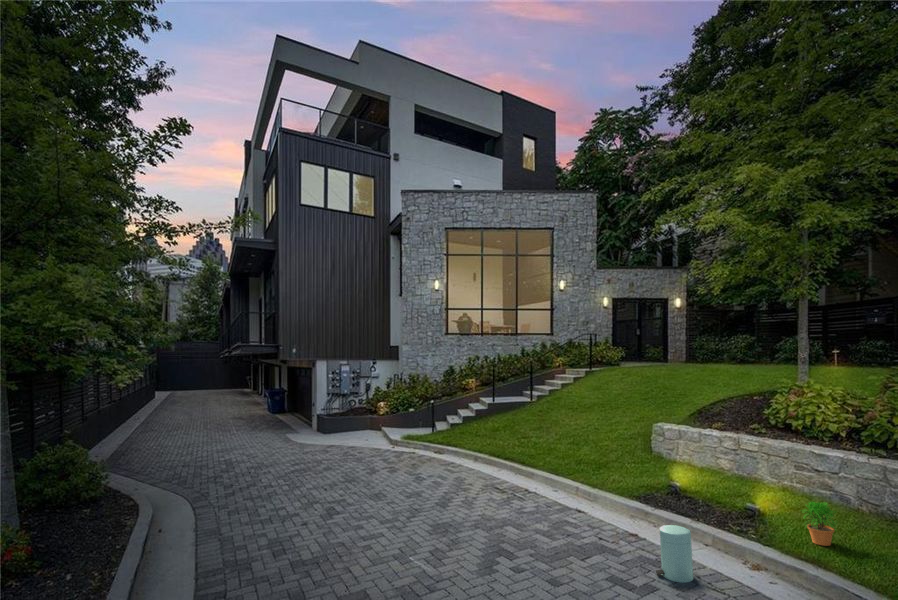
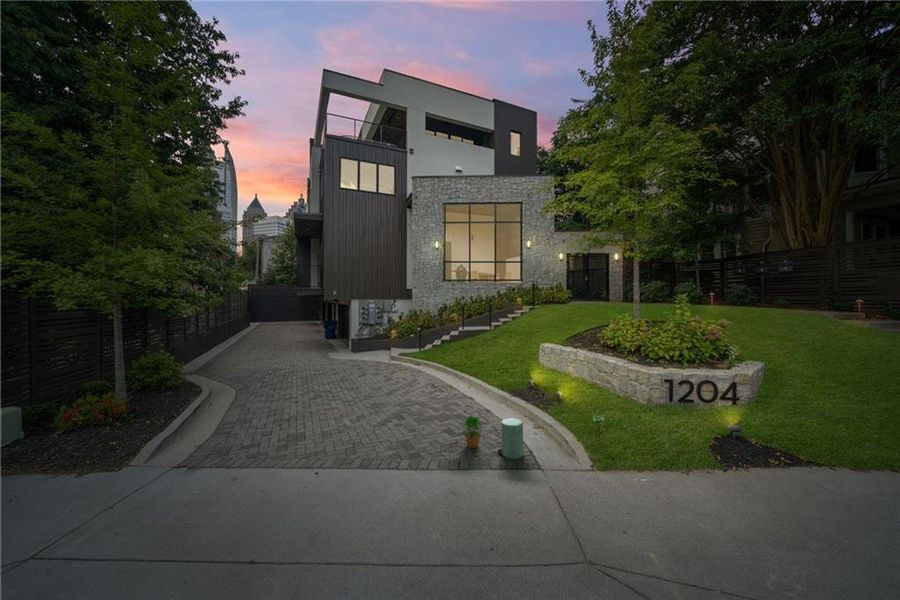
potted plant: present [801,502,837,546] -> present [463,416,482,448]

